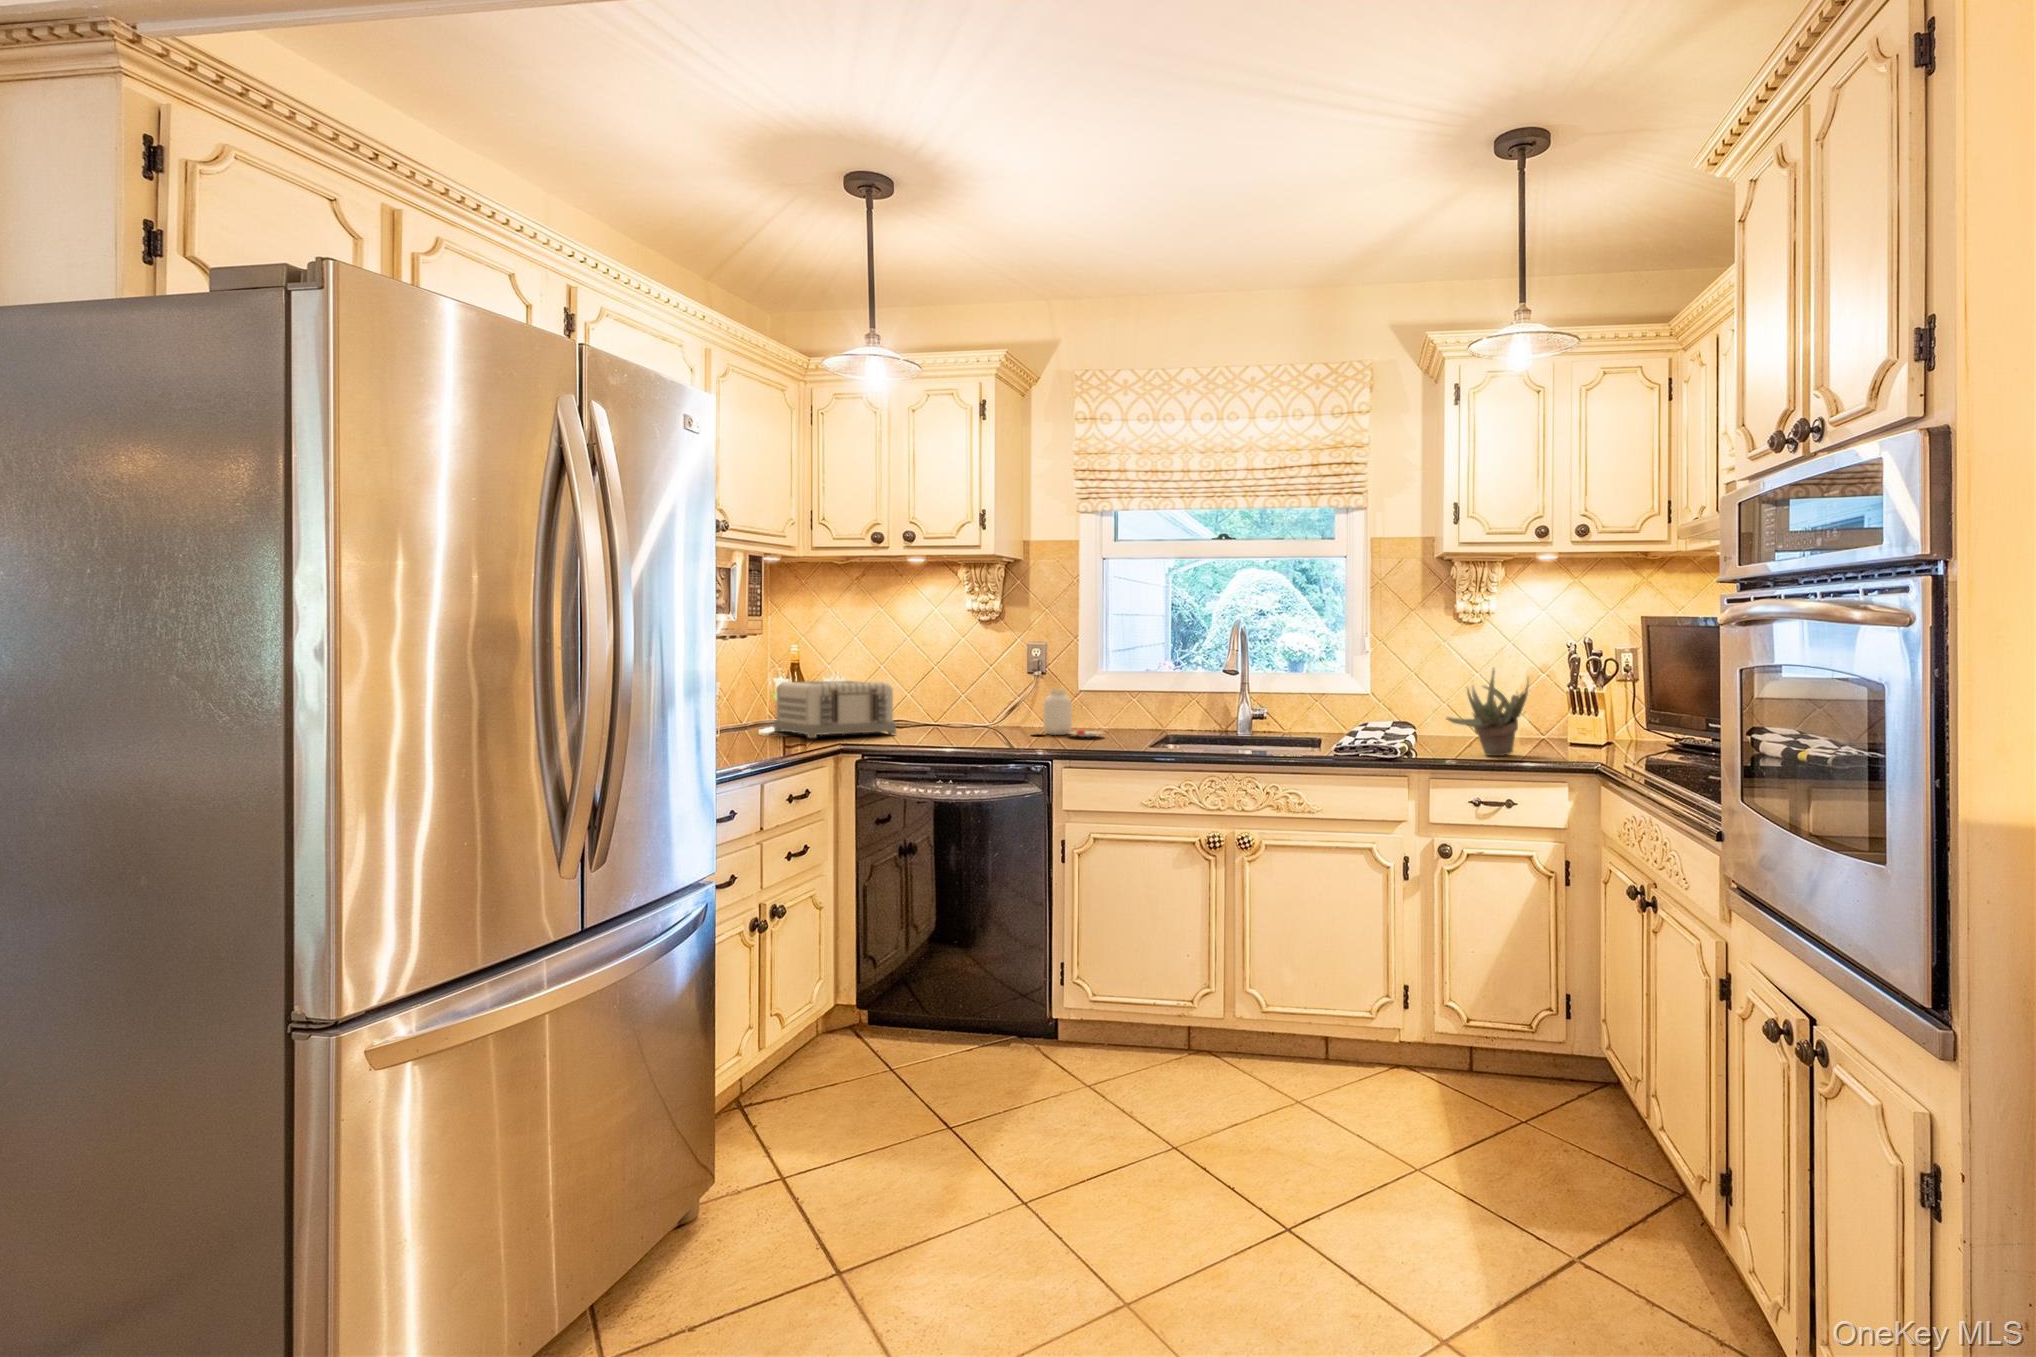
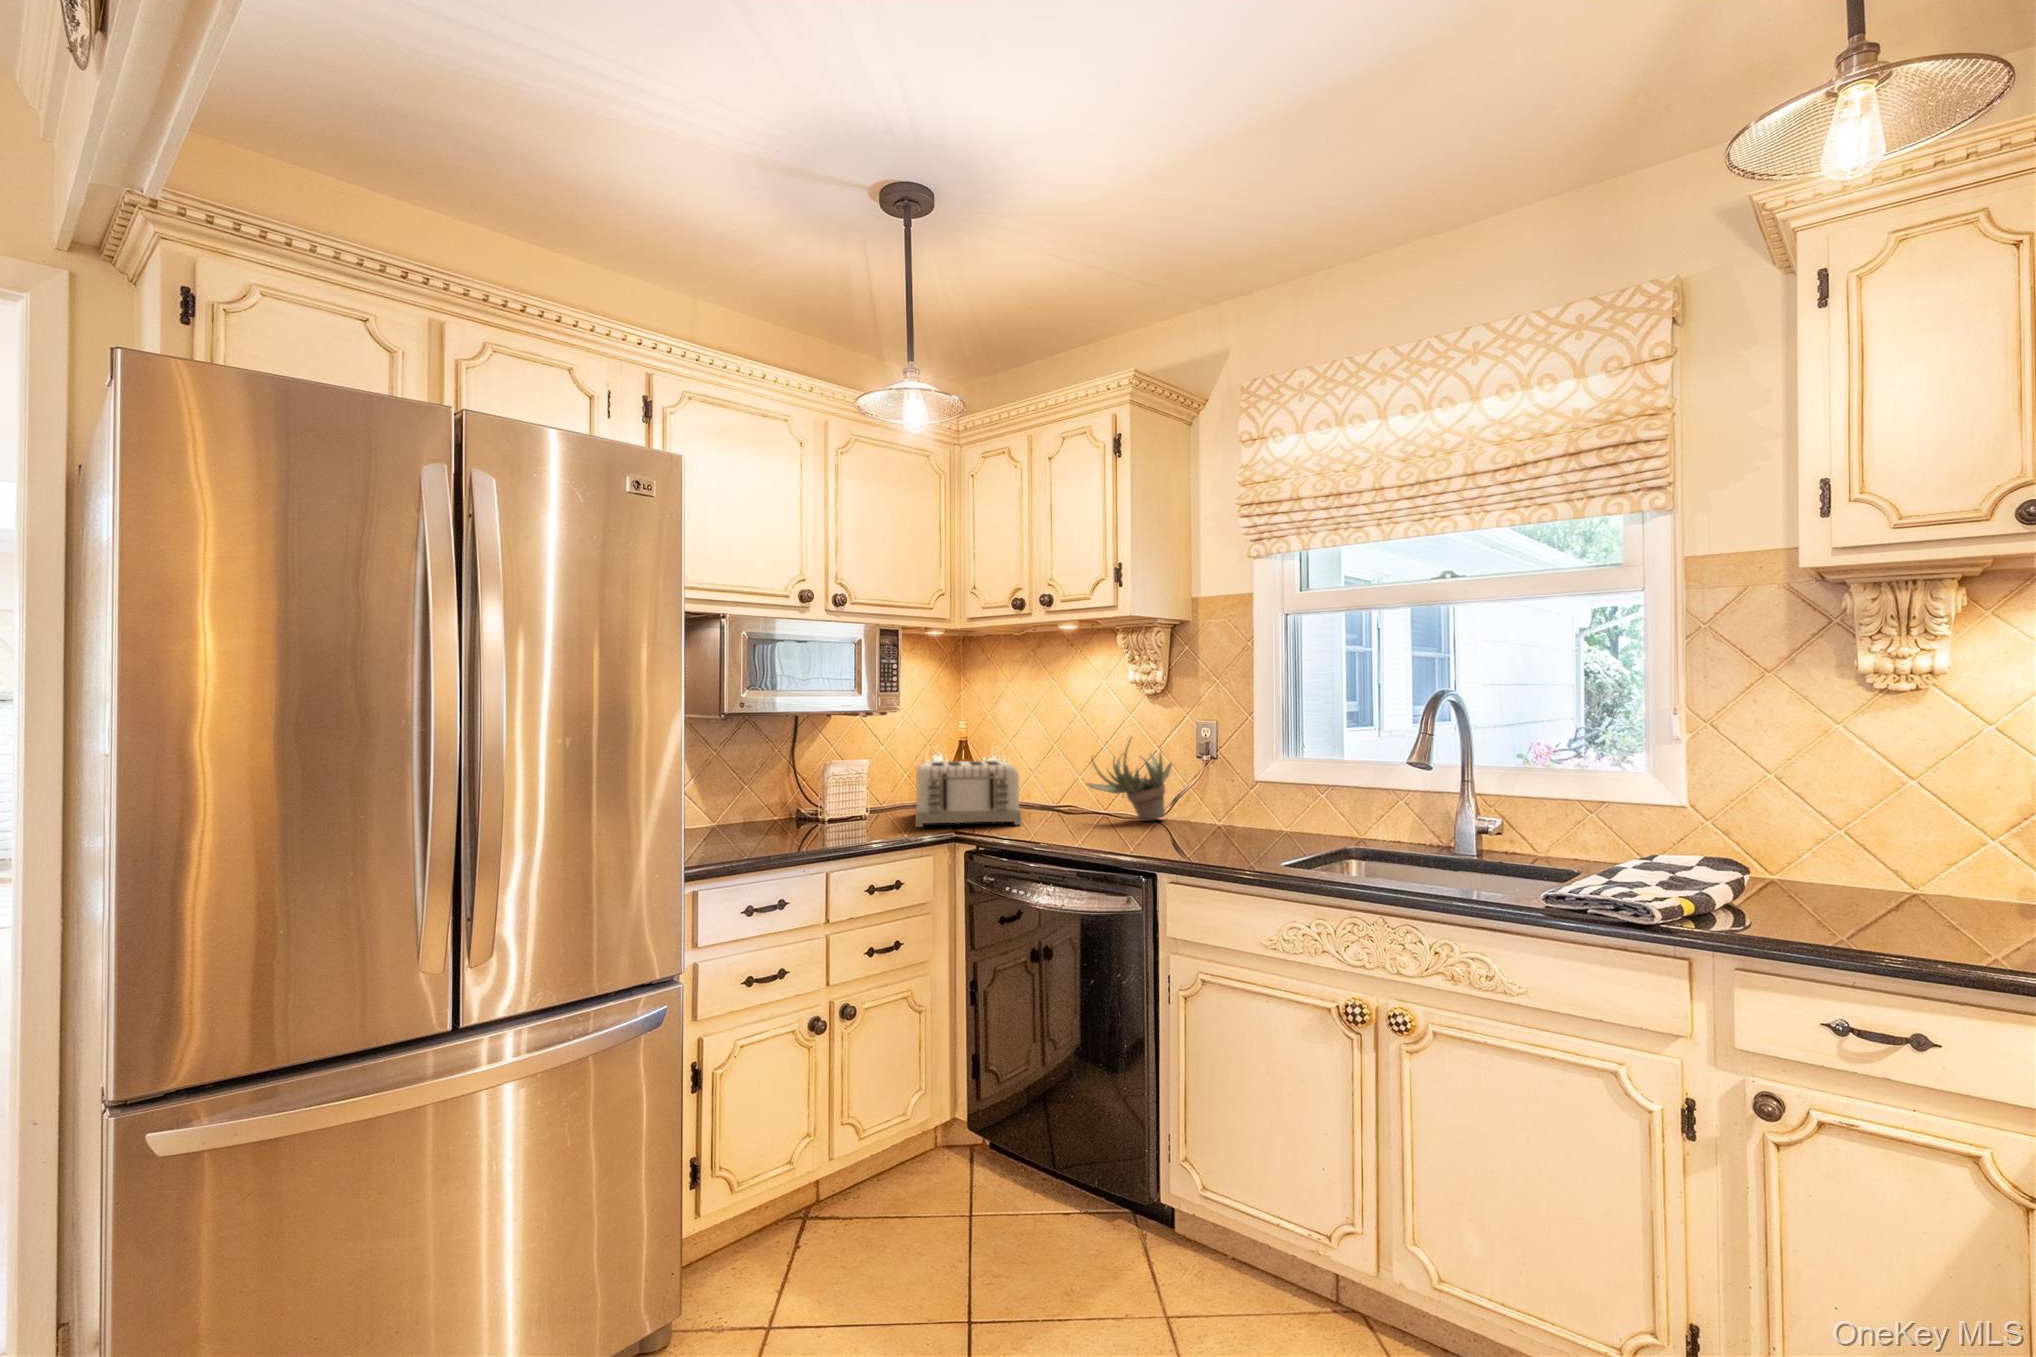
succulent plant: present [1446,668,1529,756] -> present [1087,738,1172,821]
jar: present [1044,689,1102,737] -> none [1170,777,1258,840]

